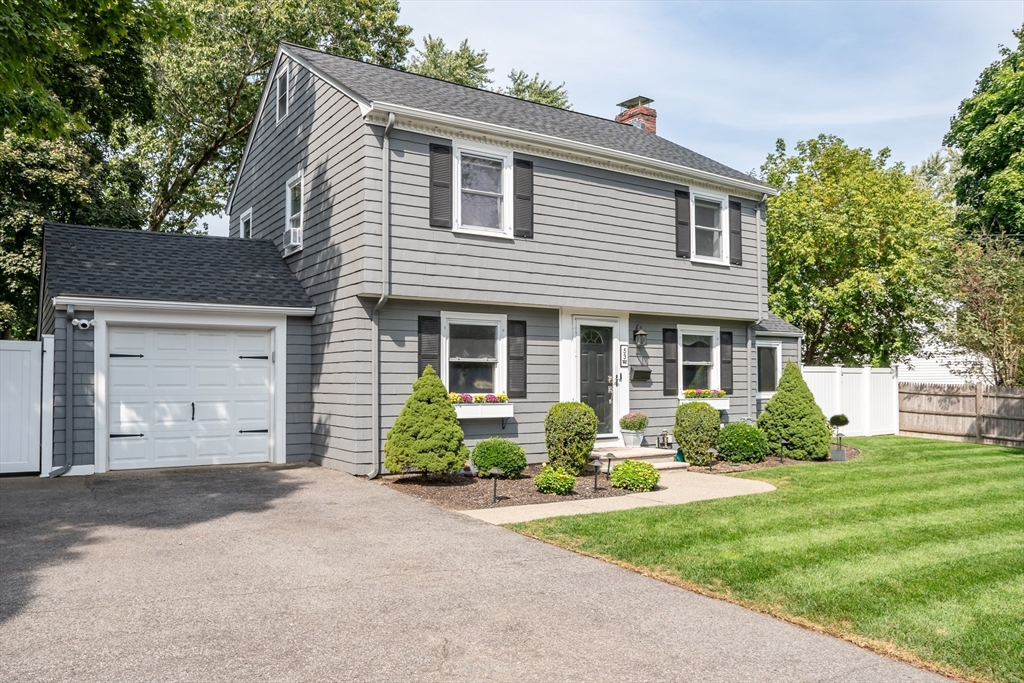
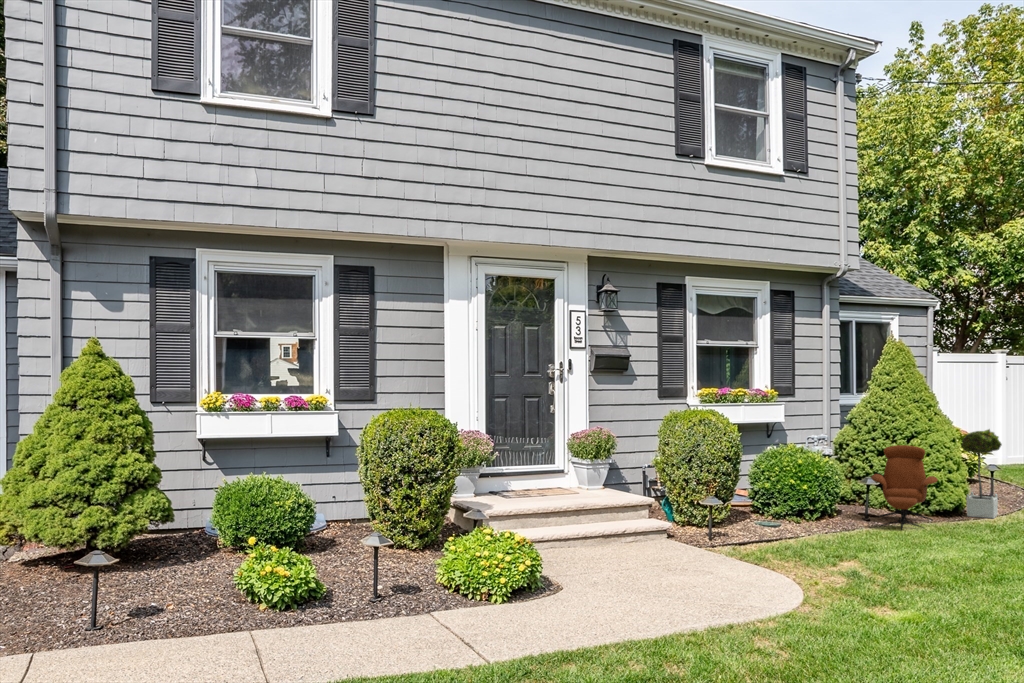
lounge chair: none [784,422,819,466] -> present [871,445,938,529]

